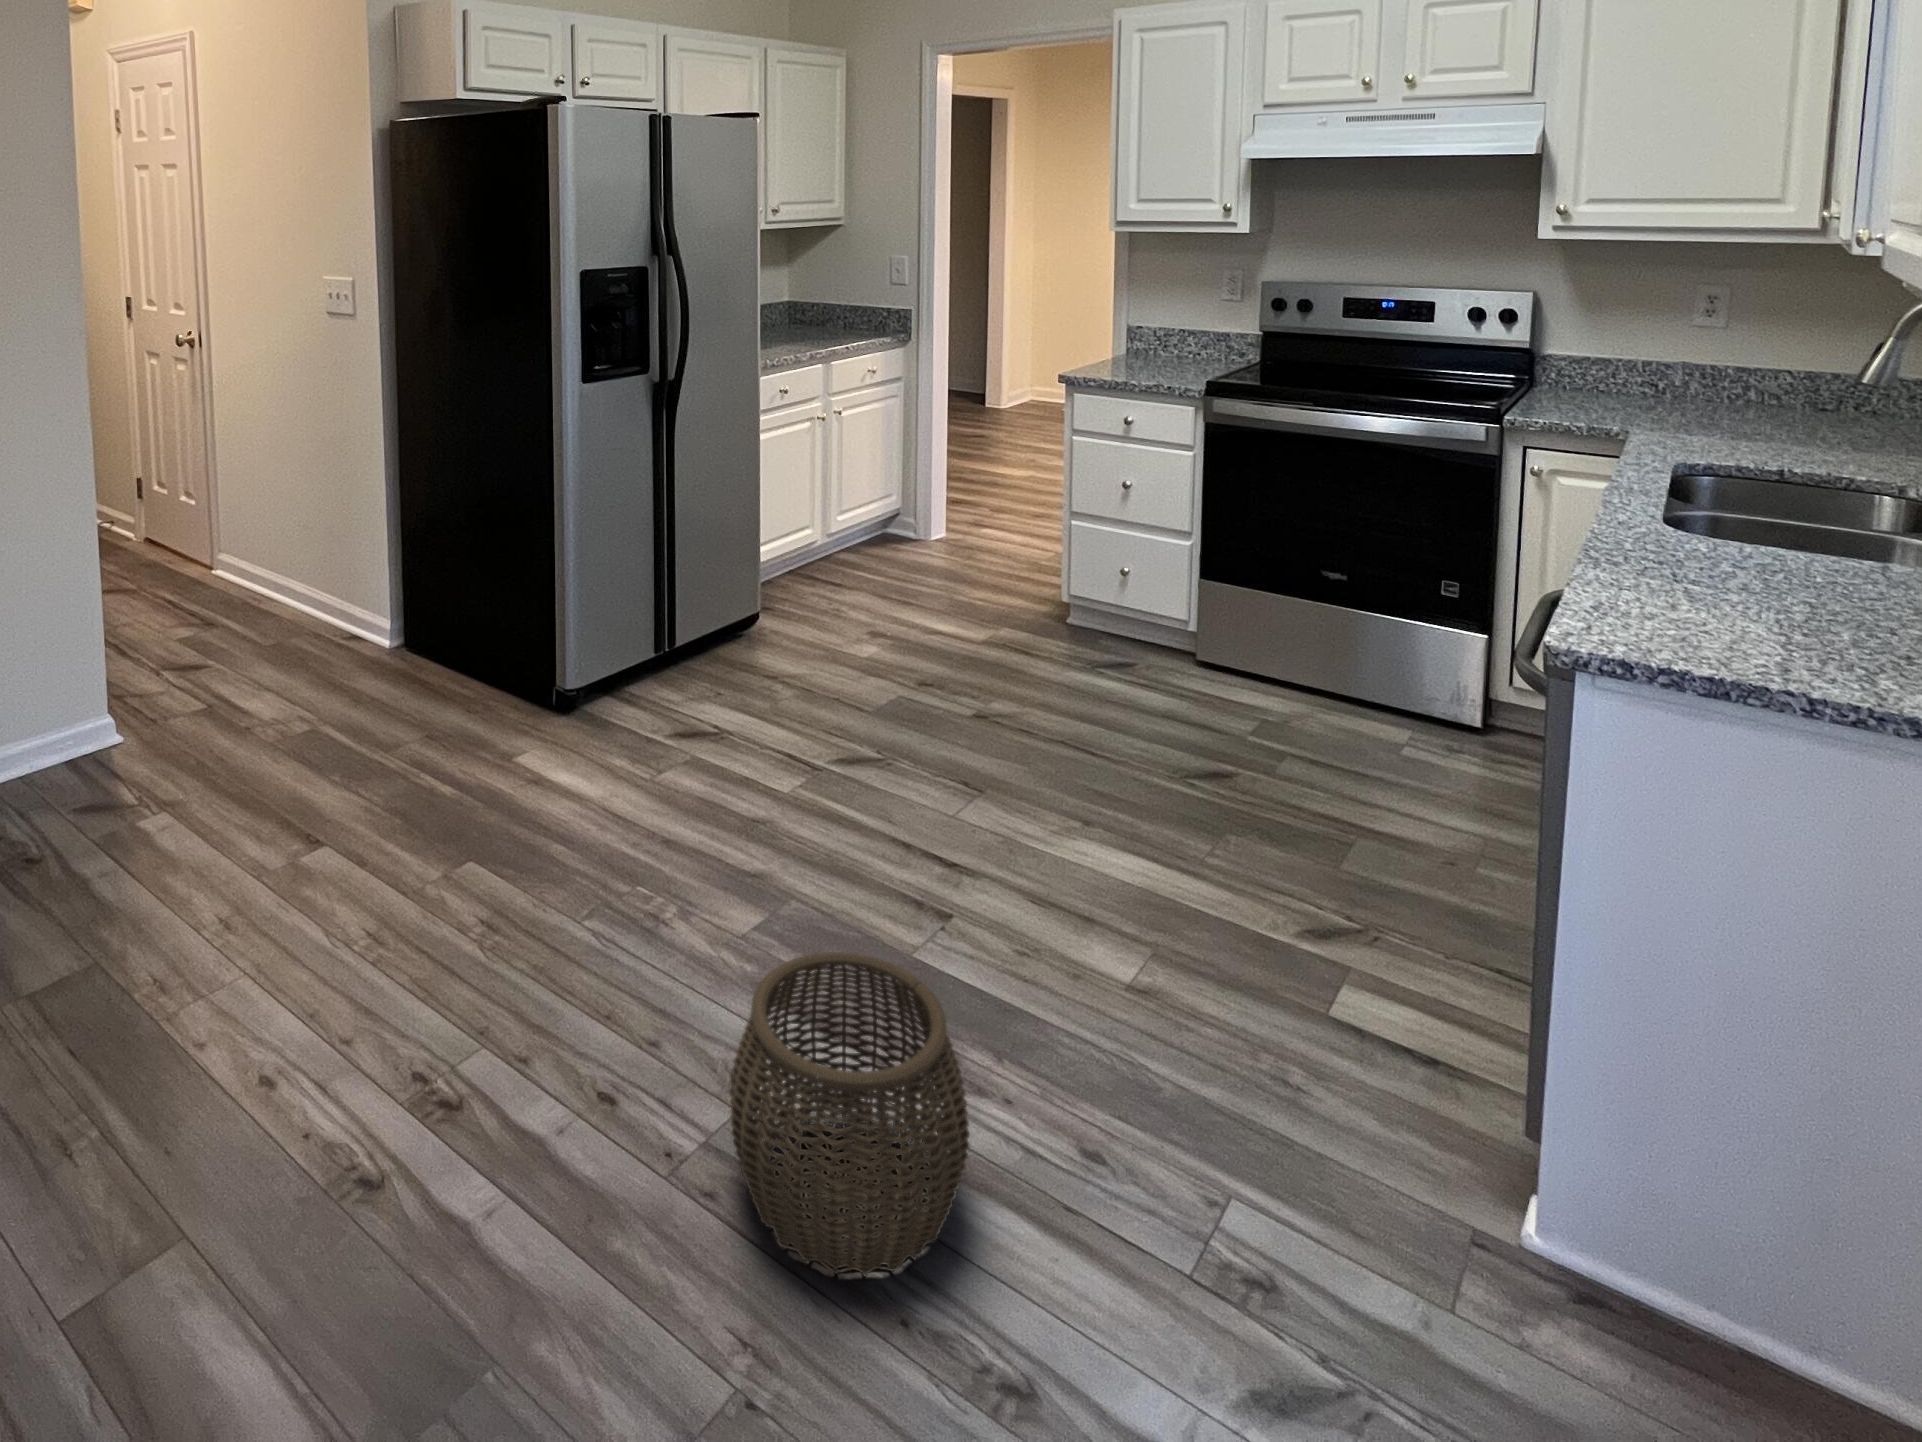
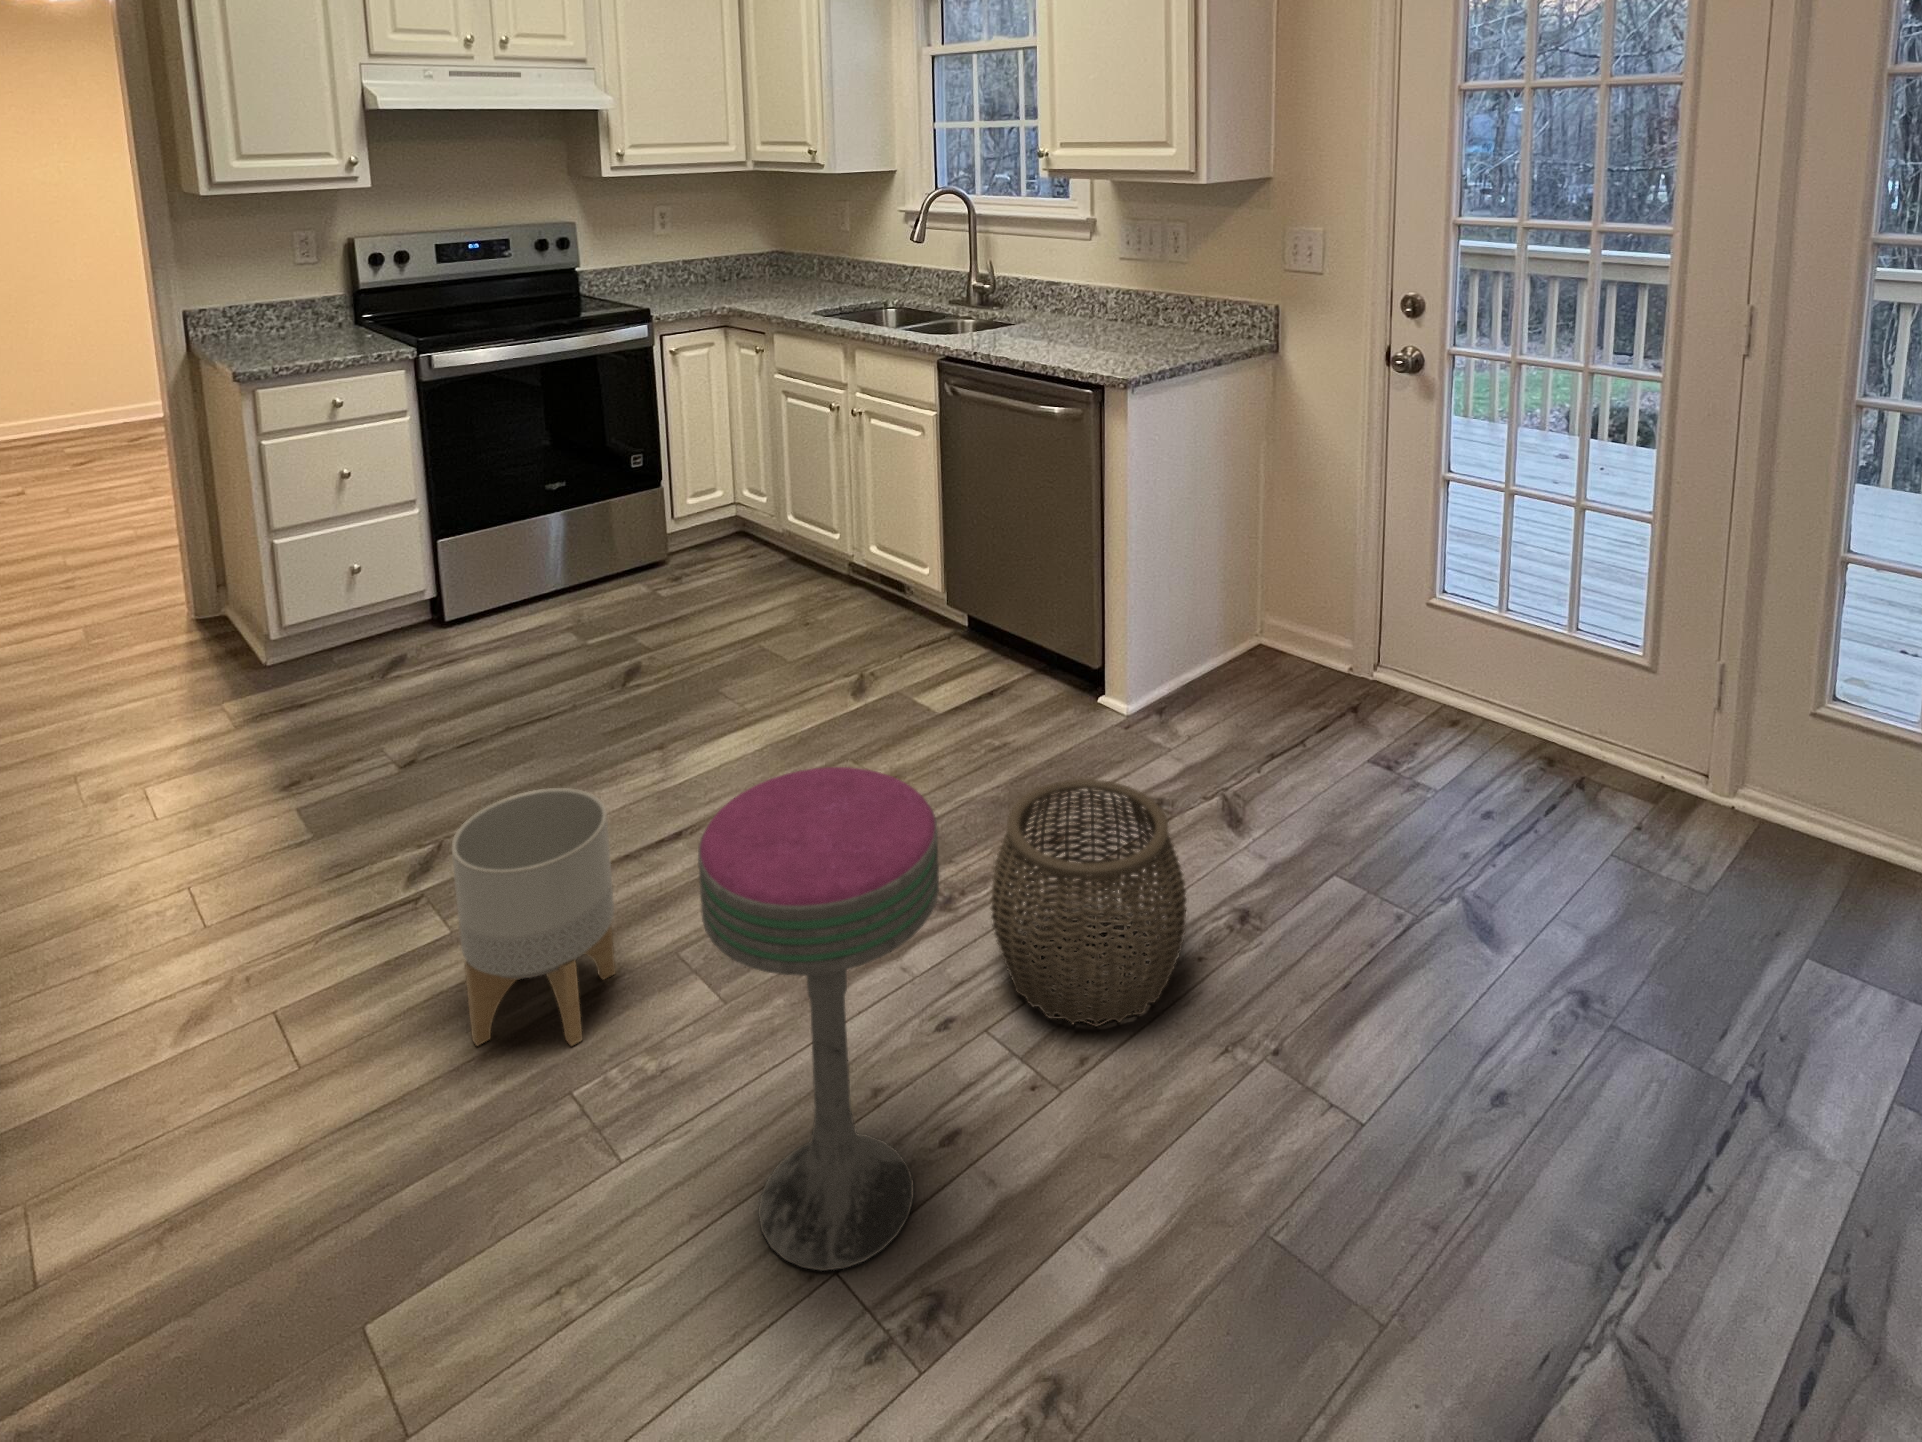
planter: none [671,688,781,878] -> present [452,788,615,1046]
bar stool: none [451,690,636,1082] -> present [698,767,939,1271]

